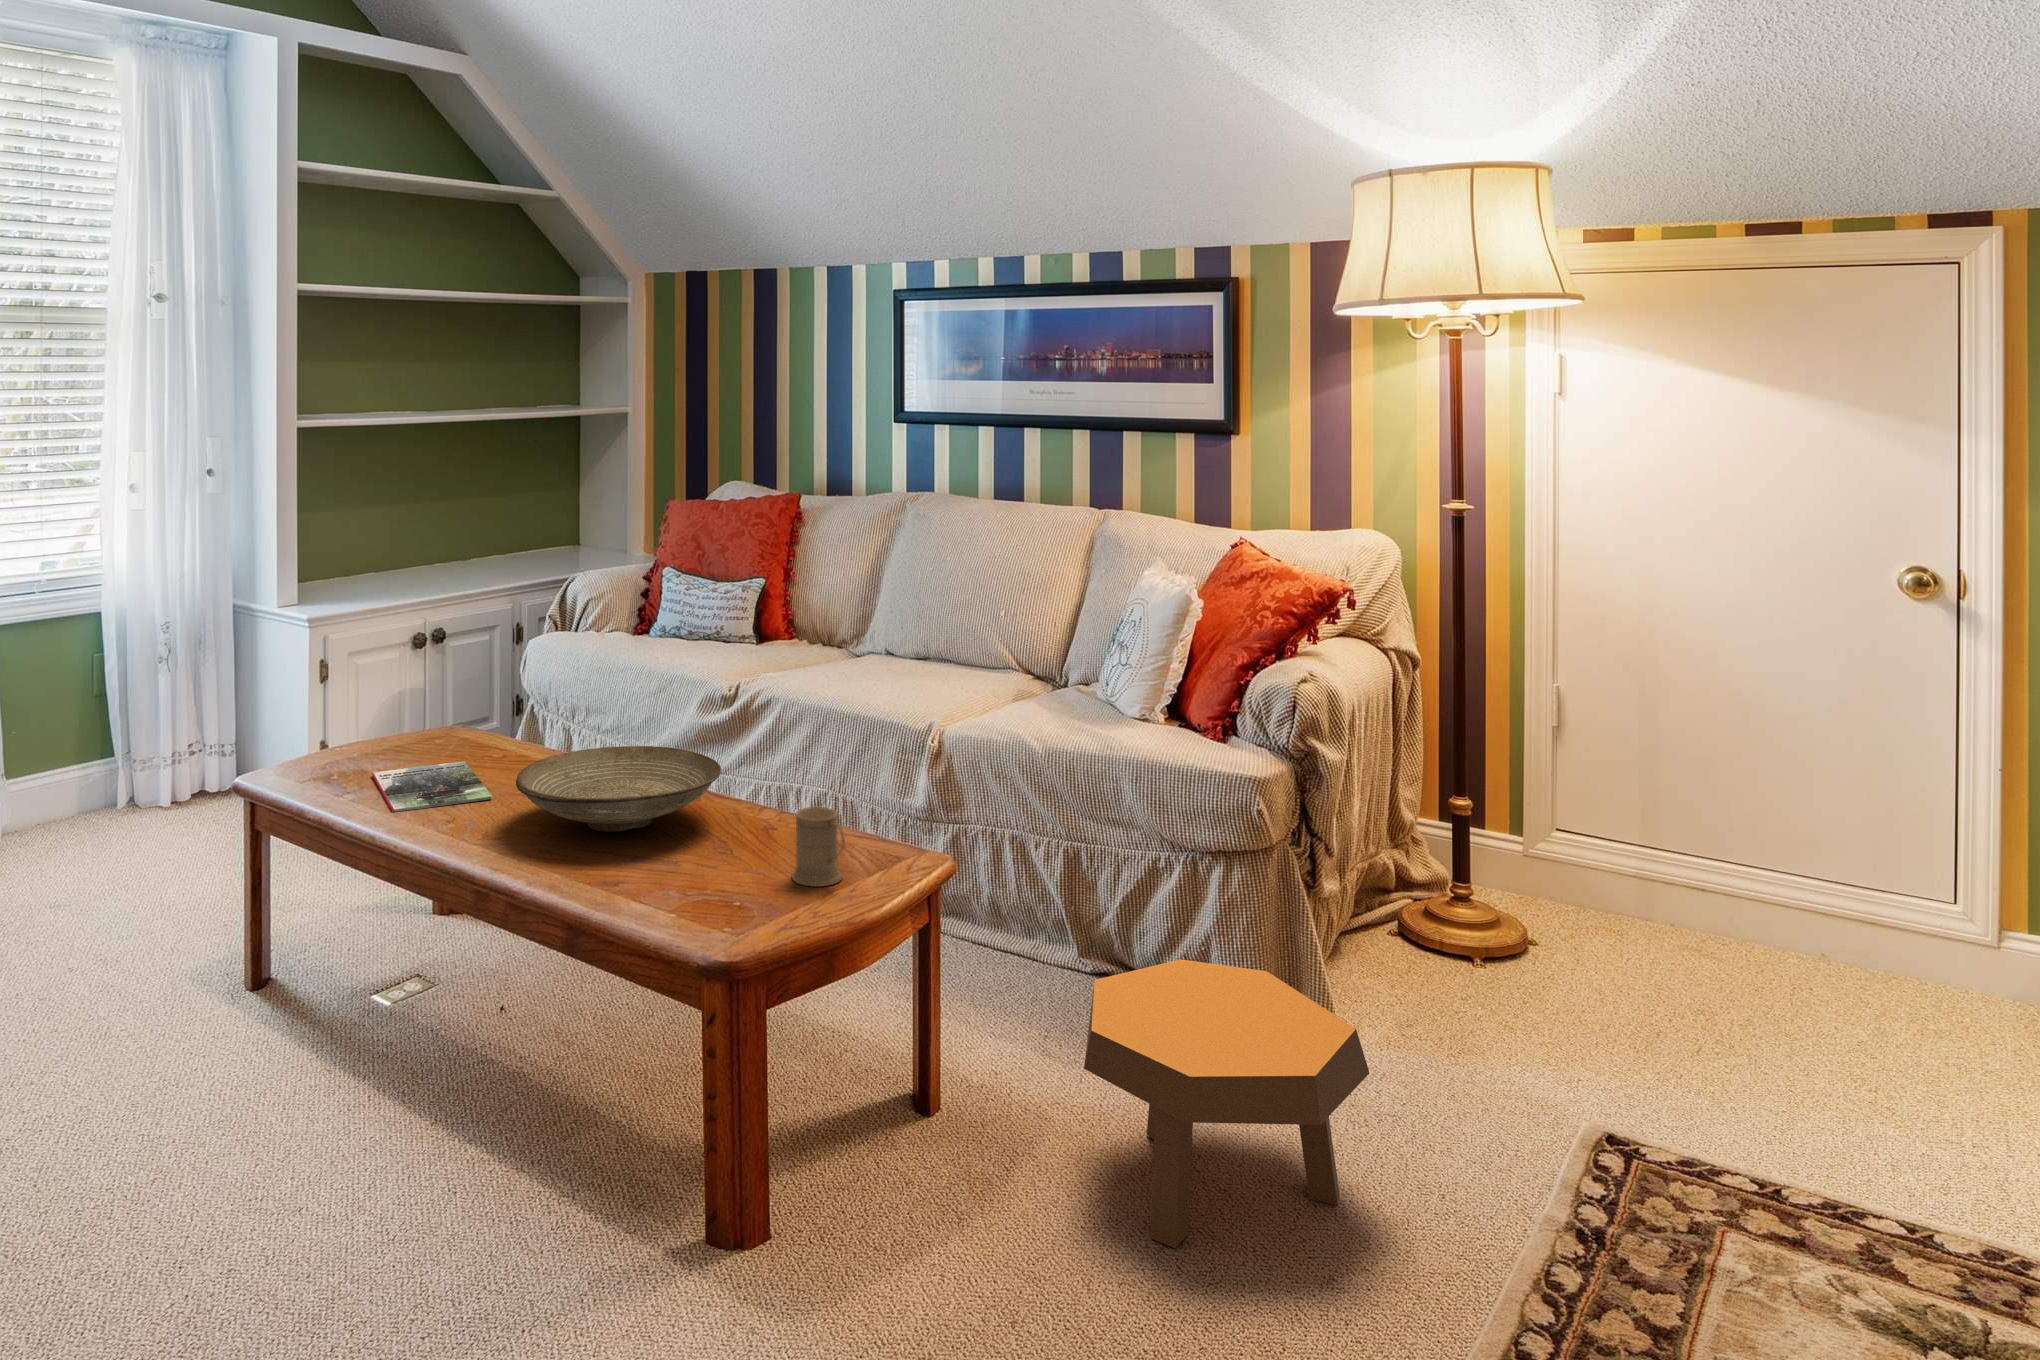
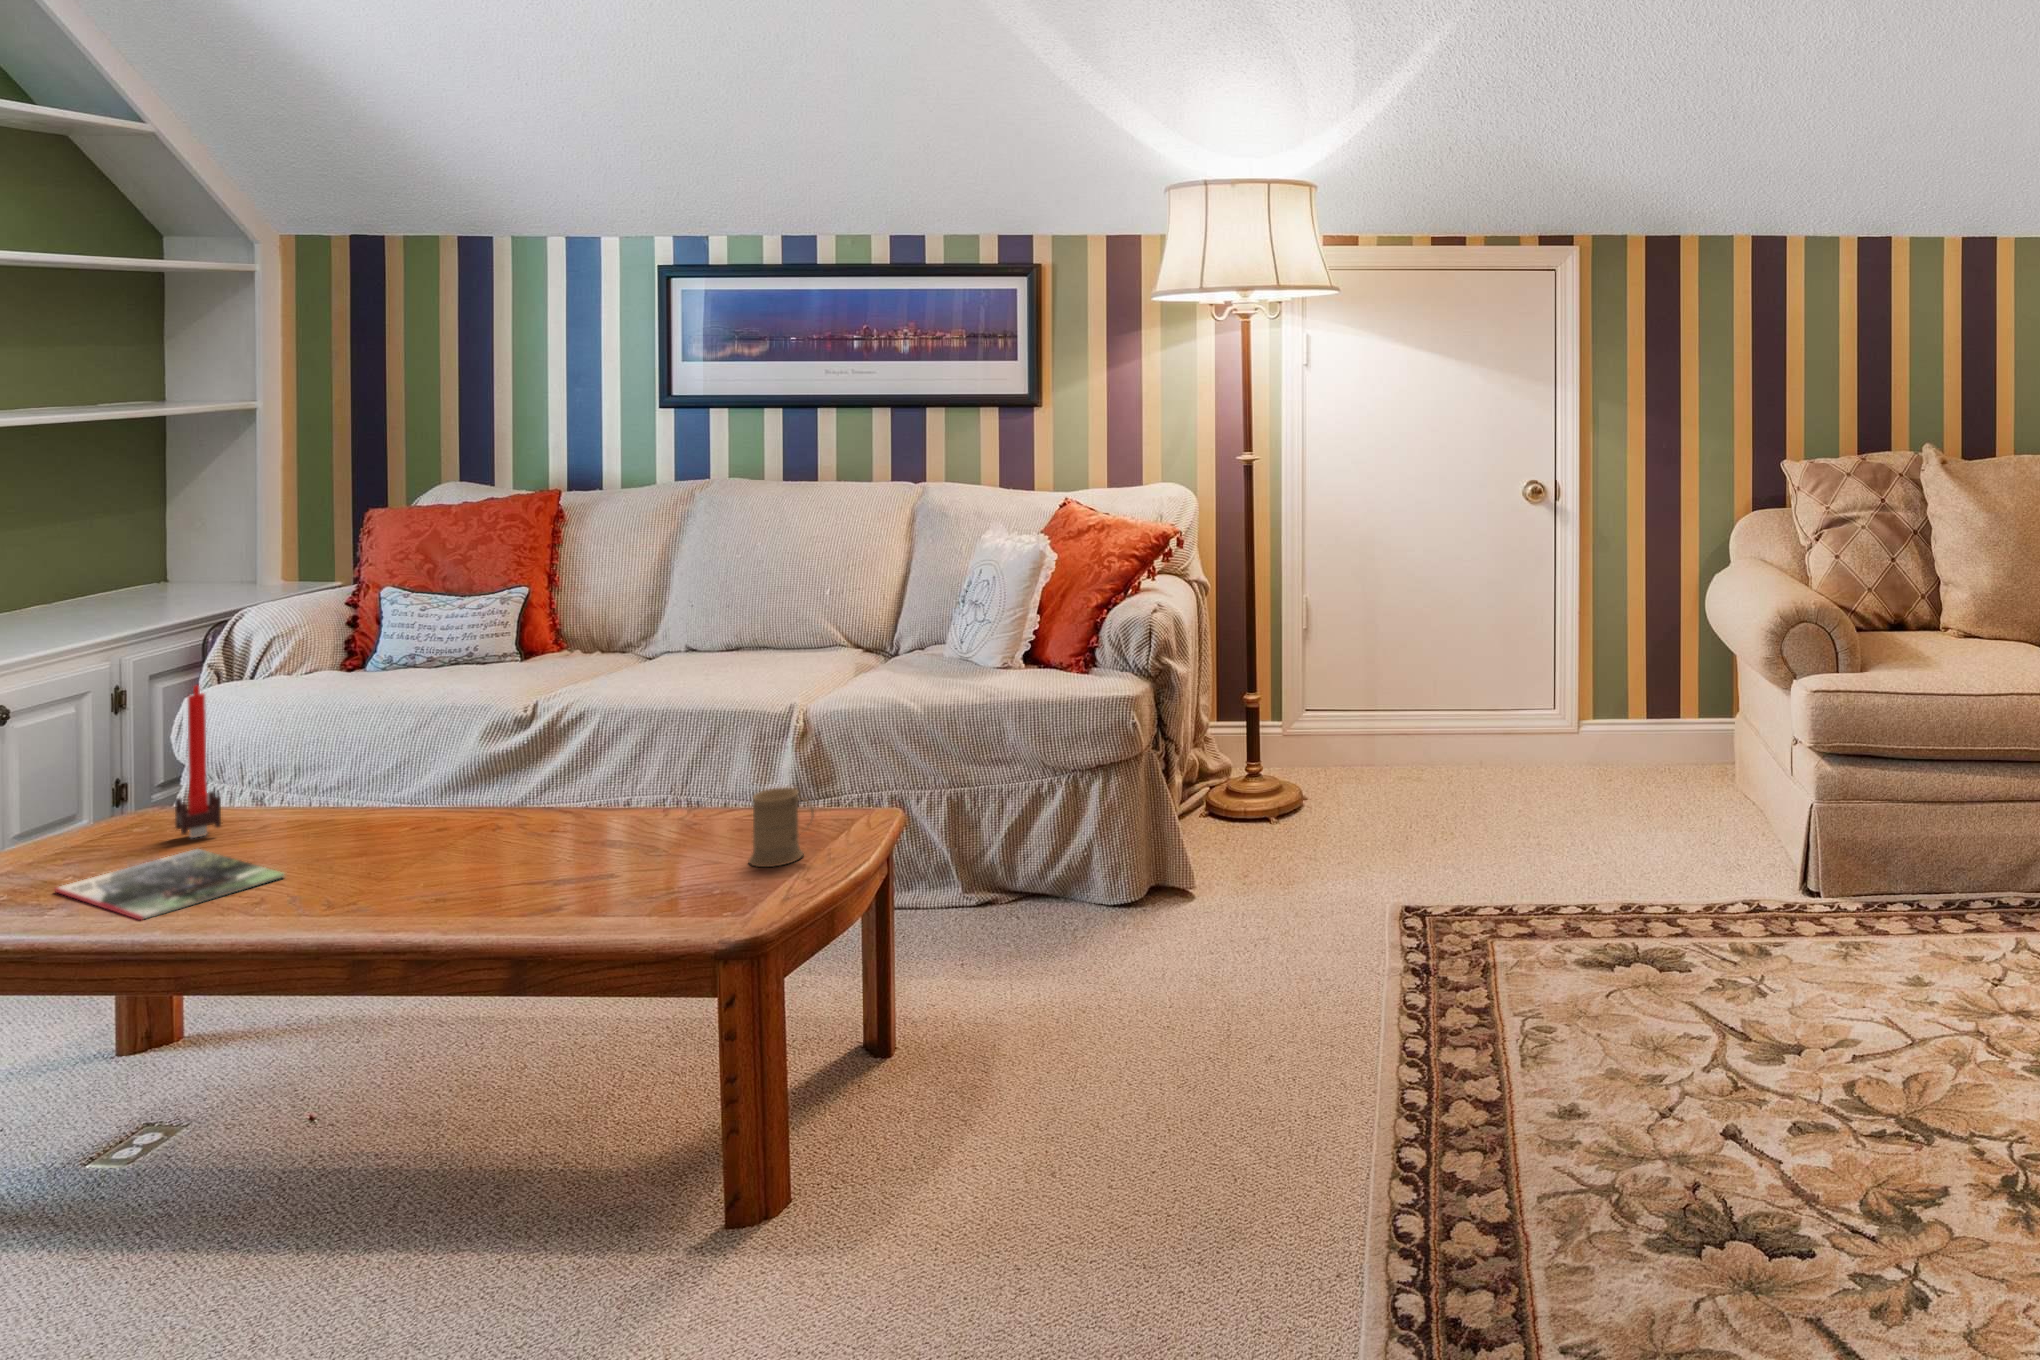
candle: none [463,630,489,752] -> present [175,686,221,838]
decorative bowl: present [516,746,722,832] -> none [353,772,625,875]
footstool: present [1084,959,1369,1248] -> none [1043,847,1274,1078]

